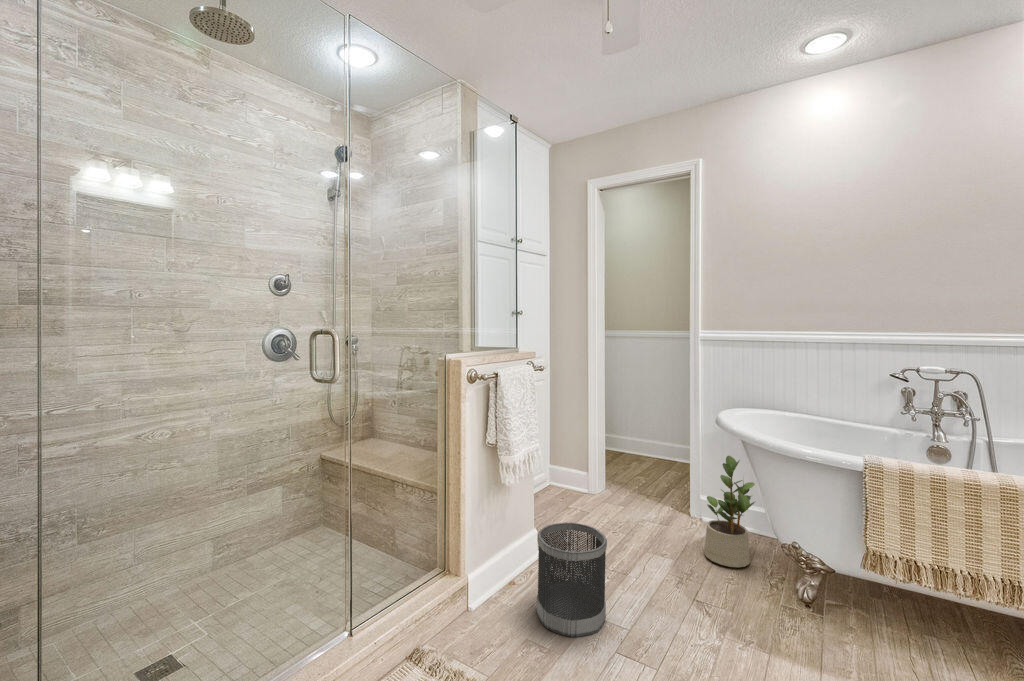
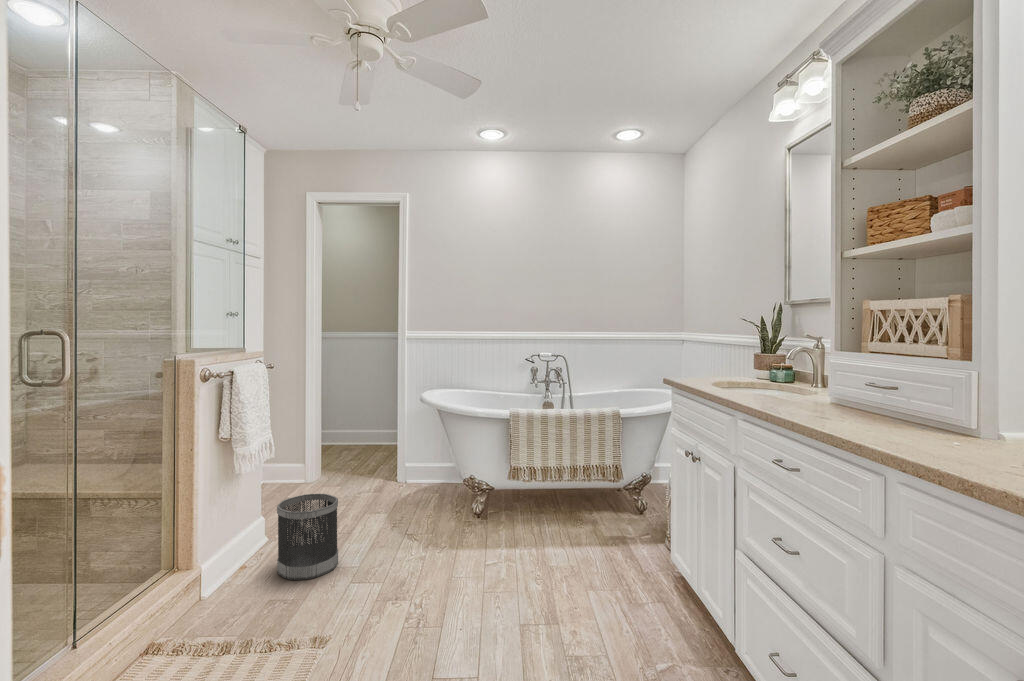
potted plant: present [704,456,755,567] -> none [409,425,445,508]

